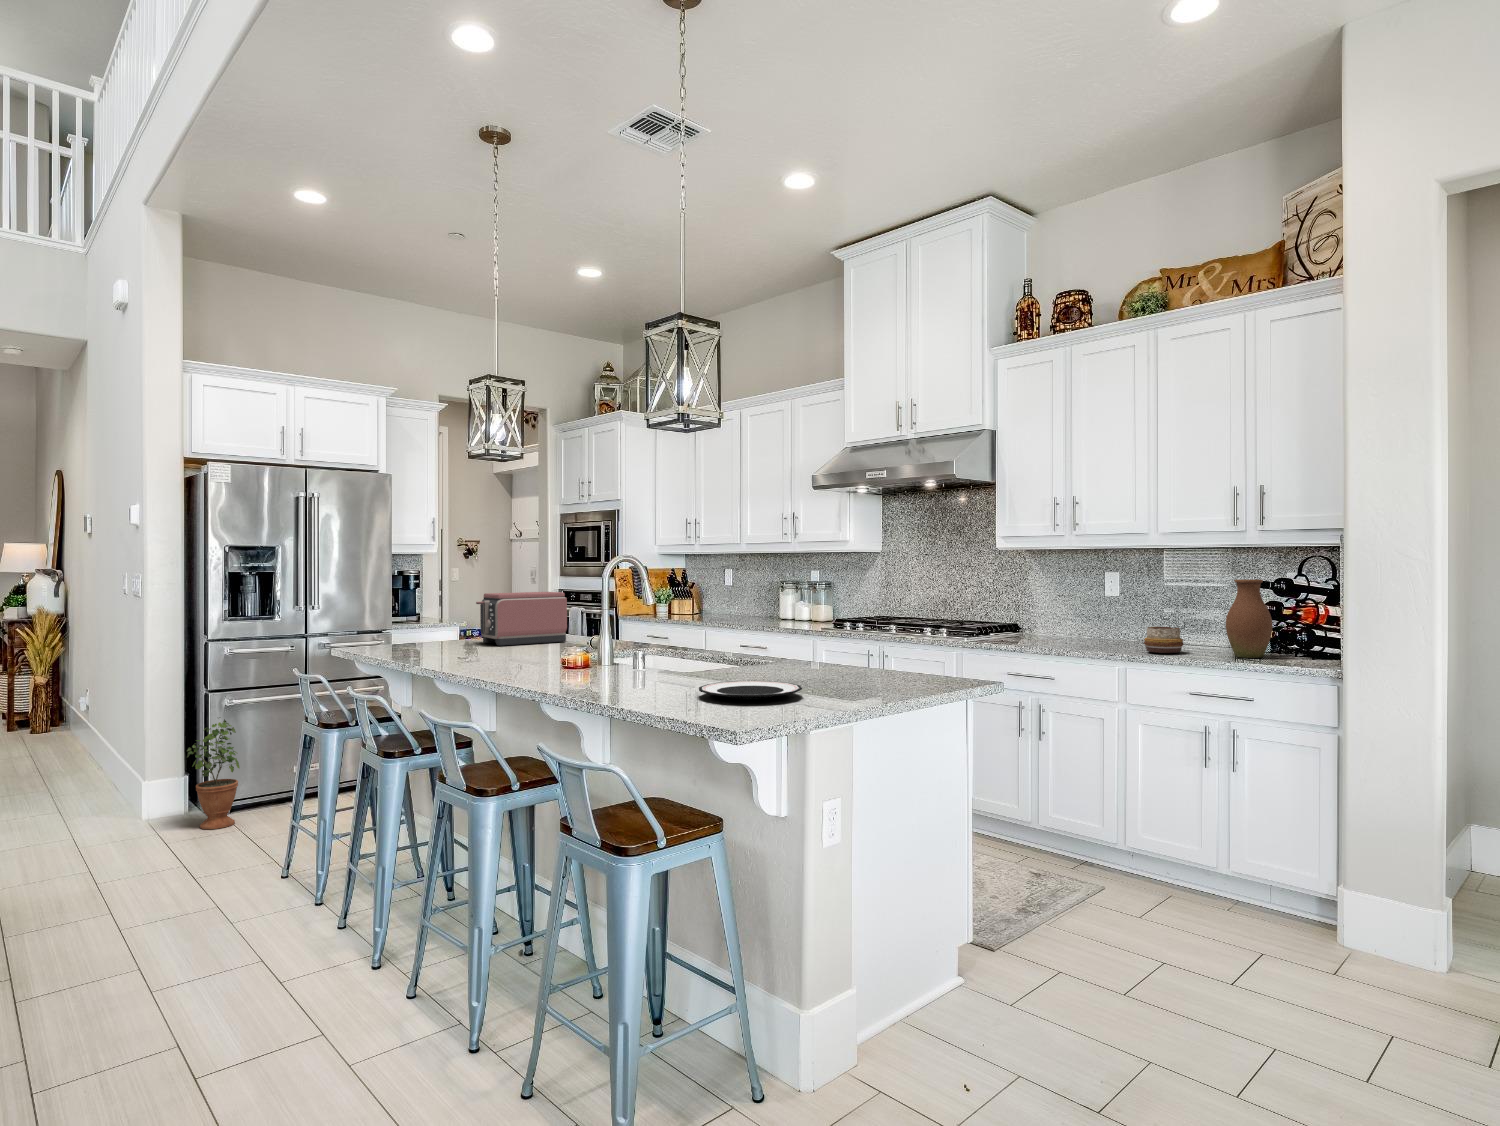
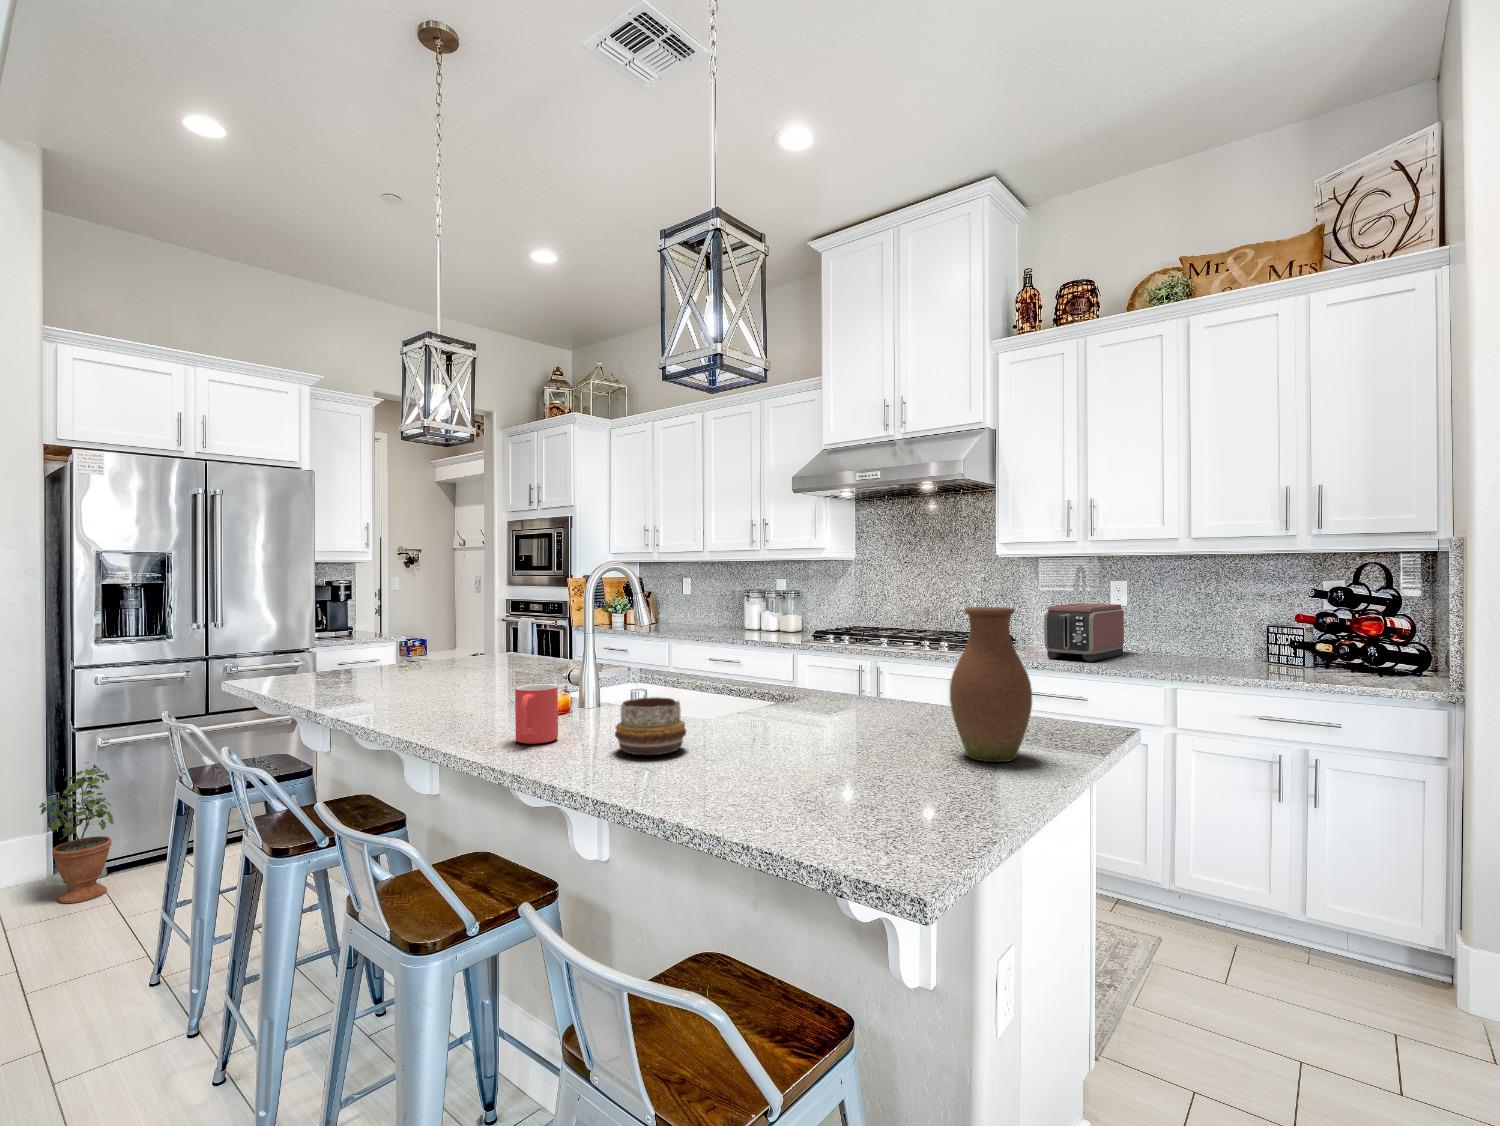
vase: present [1226,579,1272,658] -> present [950,607,1032,762]
toaster: present [476,592,567,646] -> present [1044,603,1124,661]
decorative bowl: present [1144,627,1184,653] -> present [615,697,687,755]
mug: none [547,640,576,680] -> present [515,684,558,744]
plate: present [699,681,802,700] -> none [757,745,914,786]

